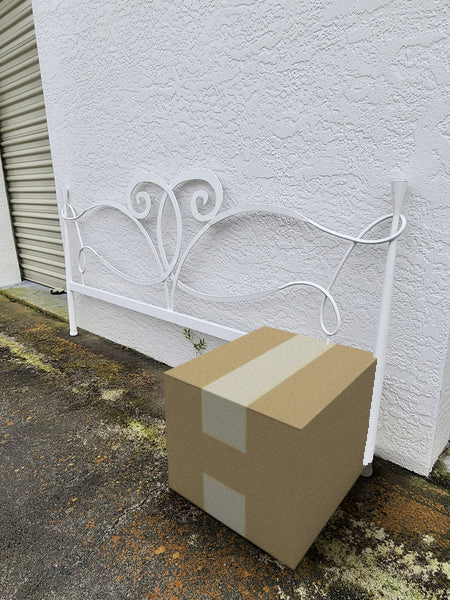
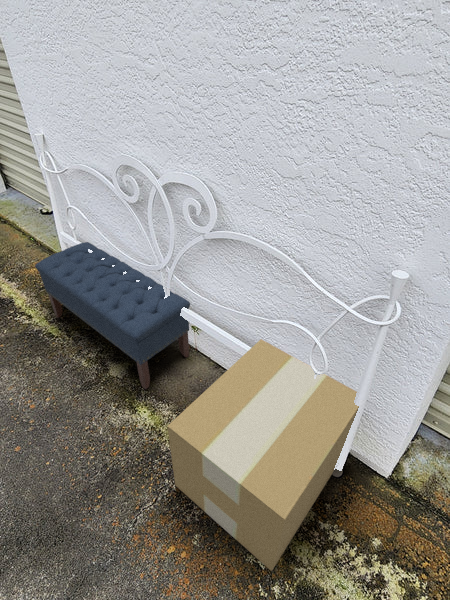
bench: none [40,285,191,408] -> present [35,242,190,389]

